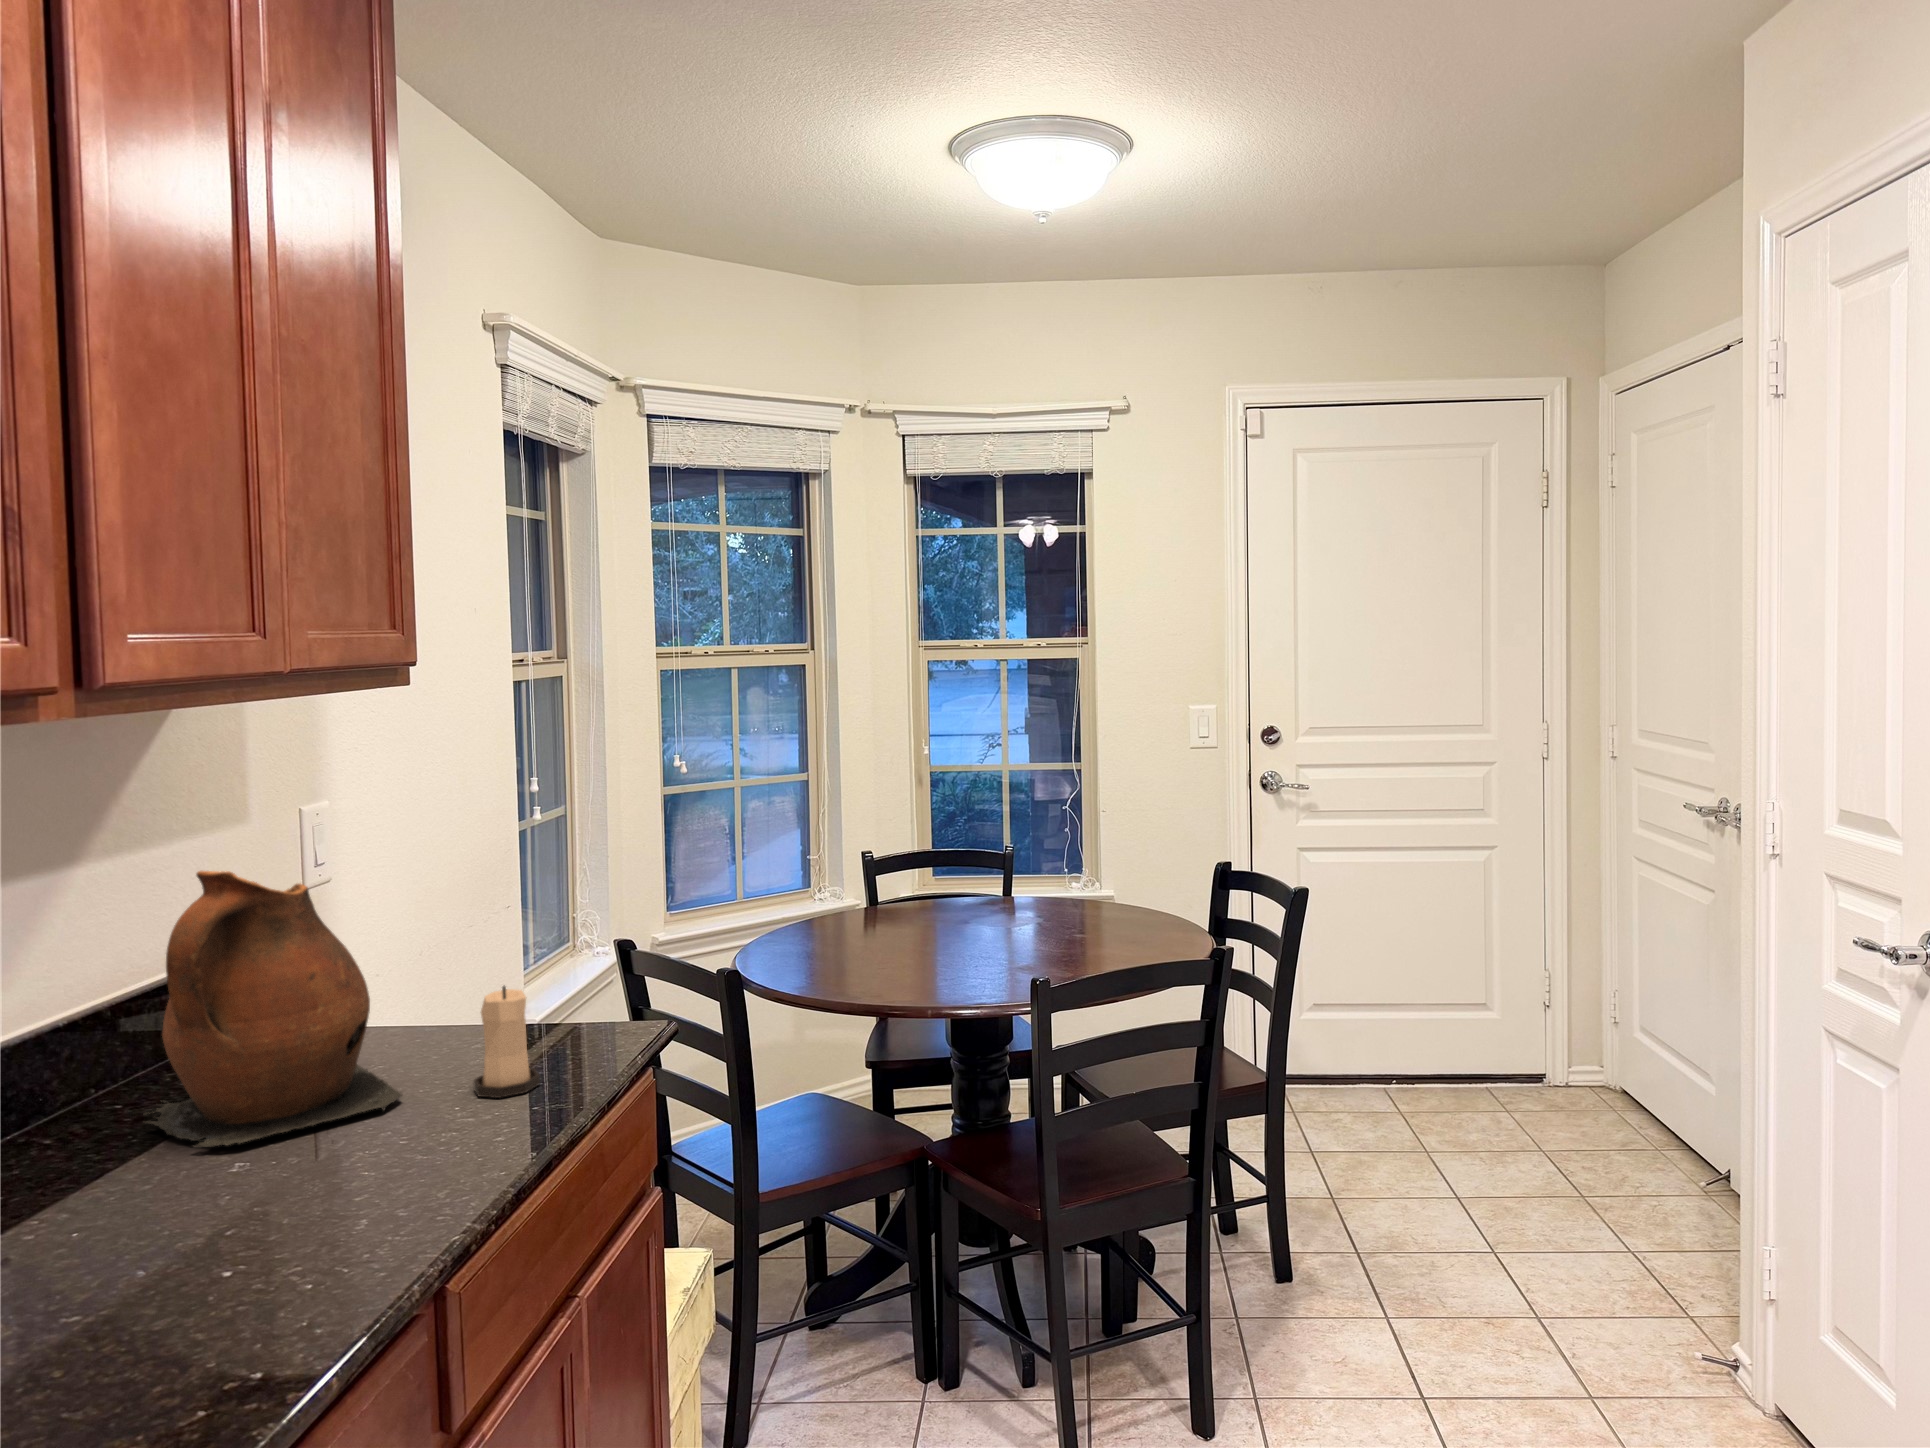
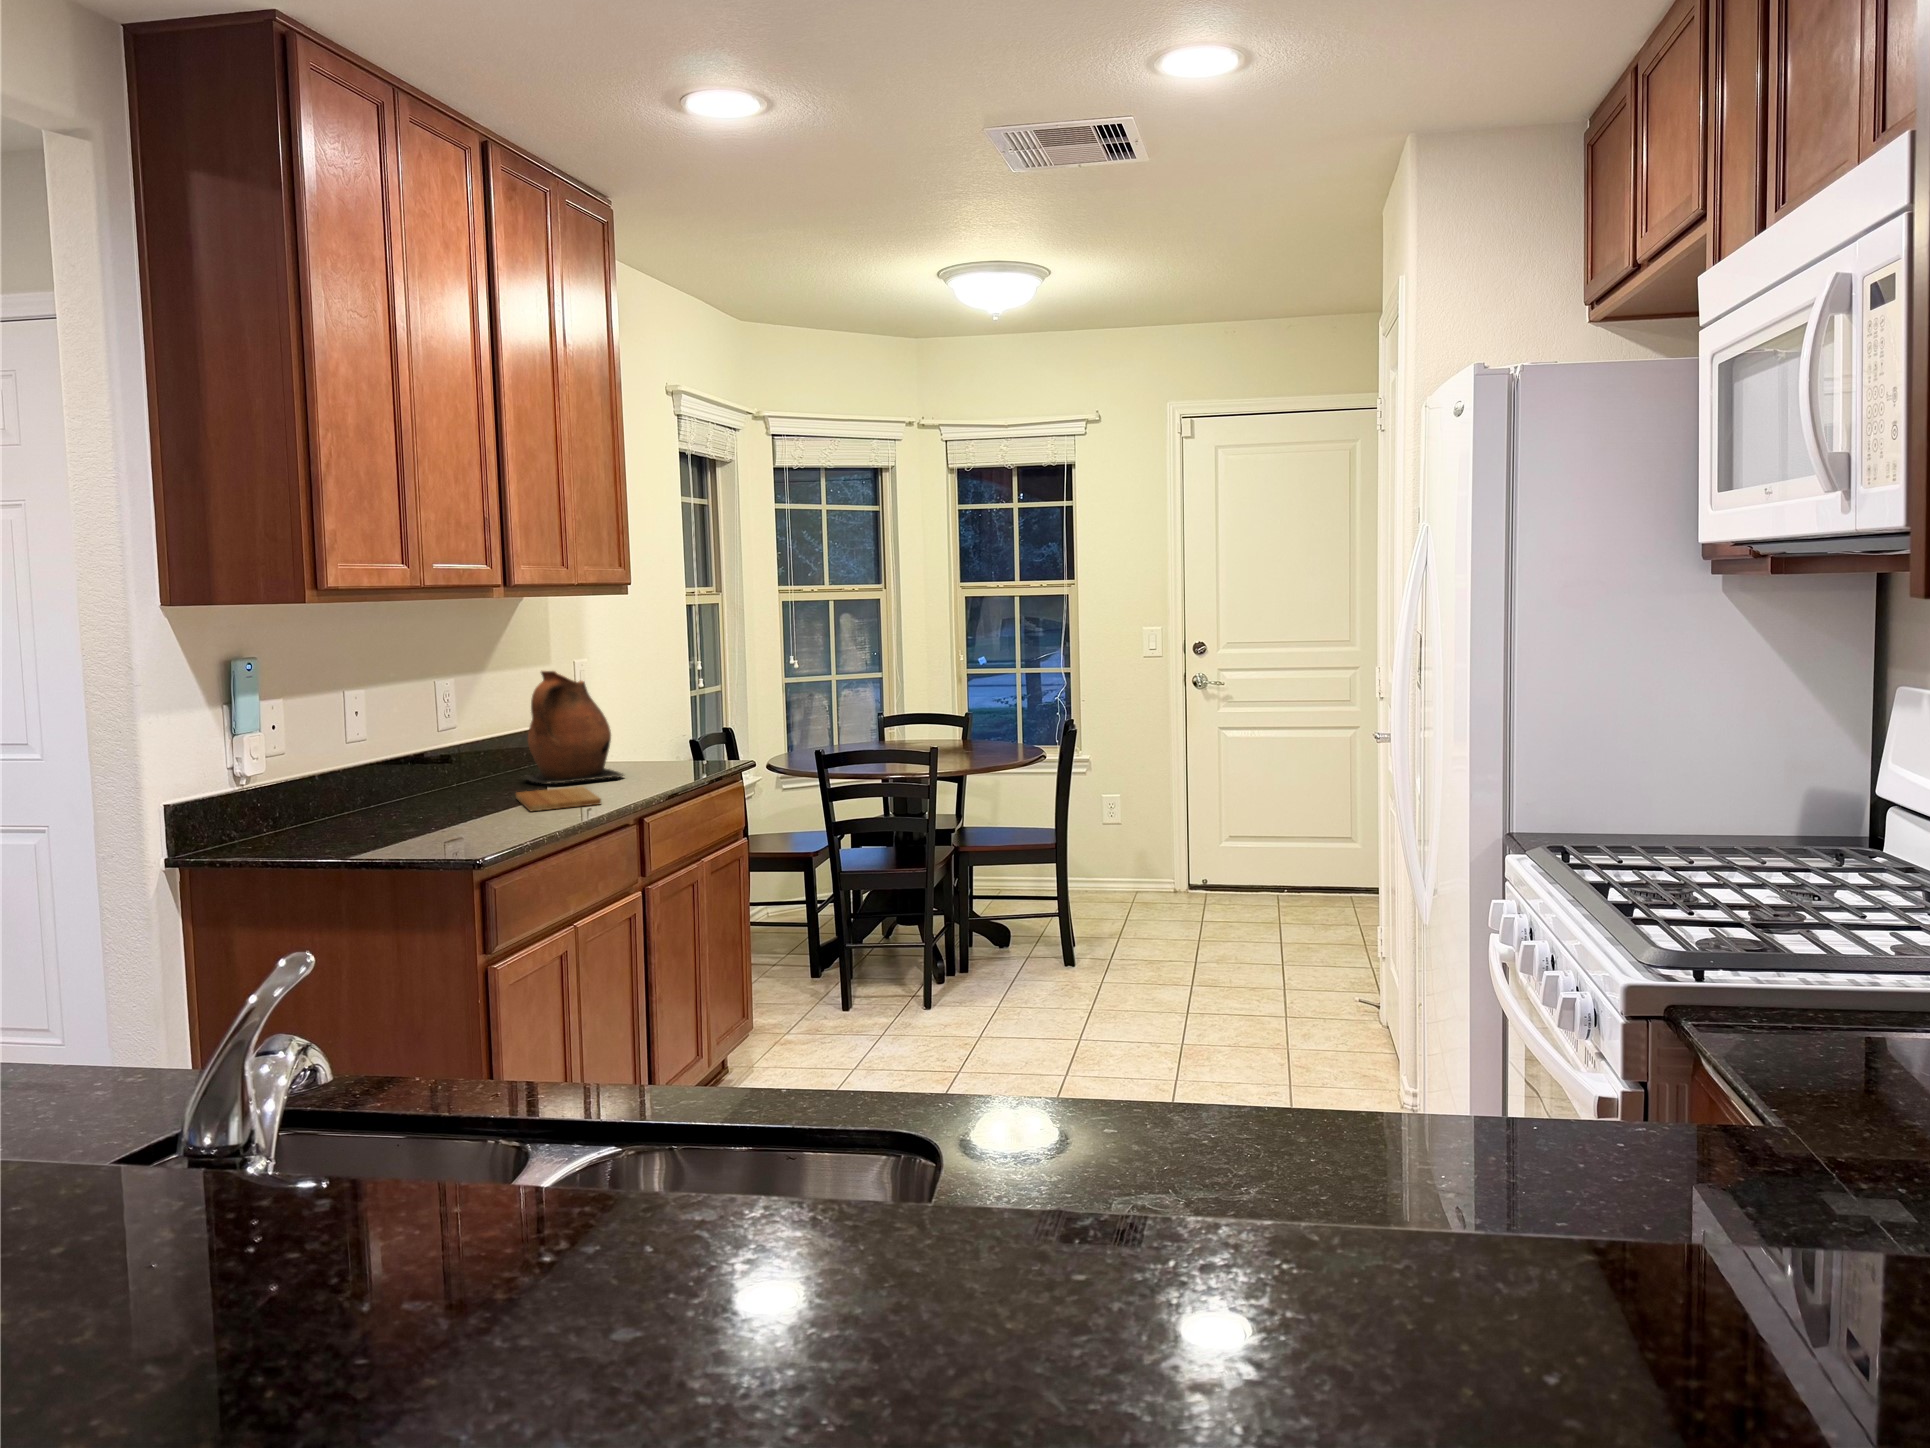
candle: present [474,985,540,1098] -> none [656,728,685,777]
cutting board: none [103,1170,334,1325] -> present [516,786,601,811]

